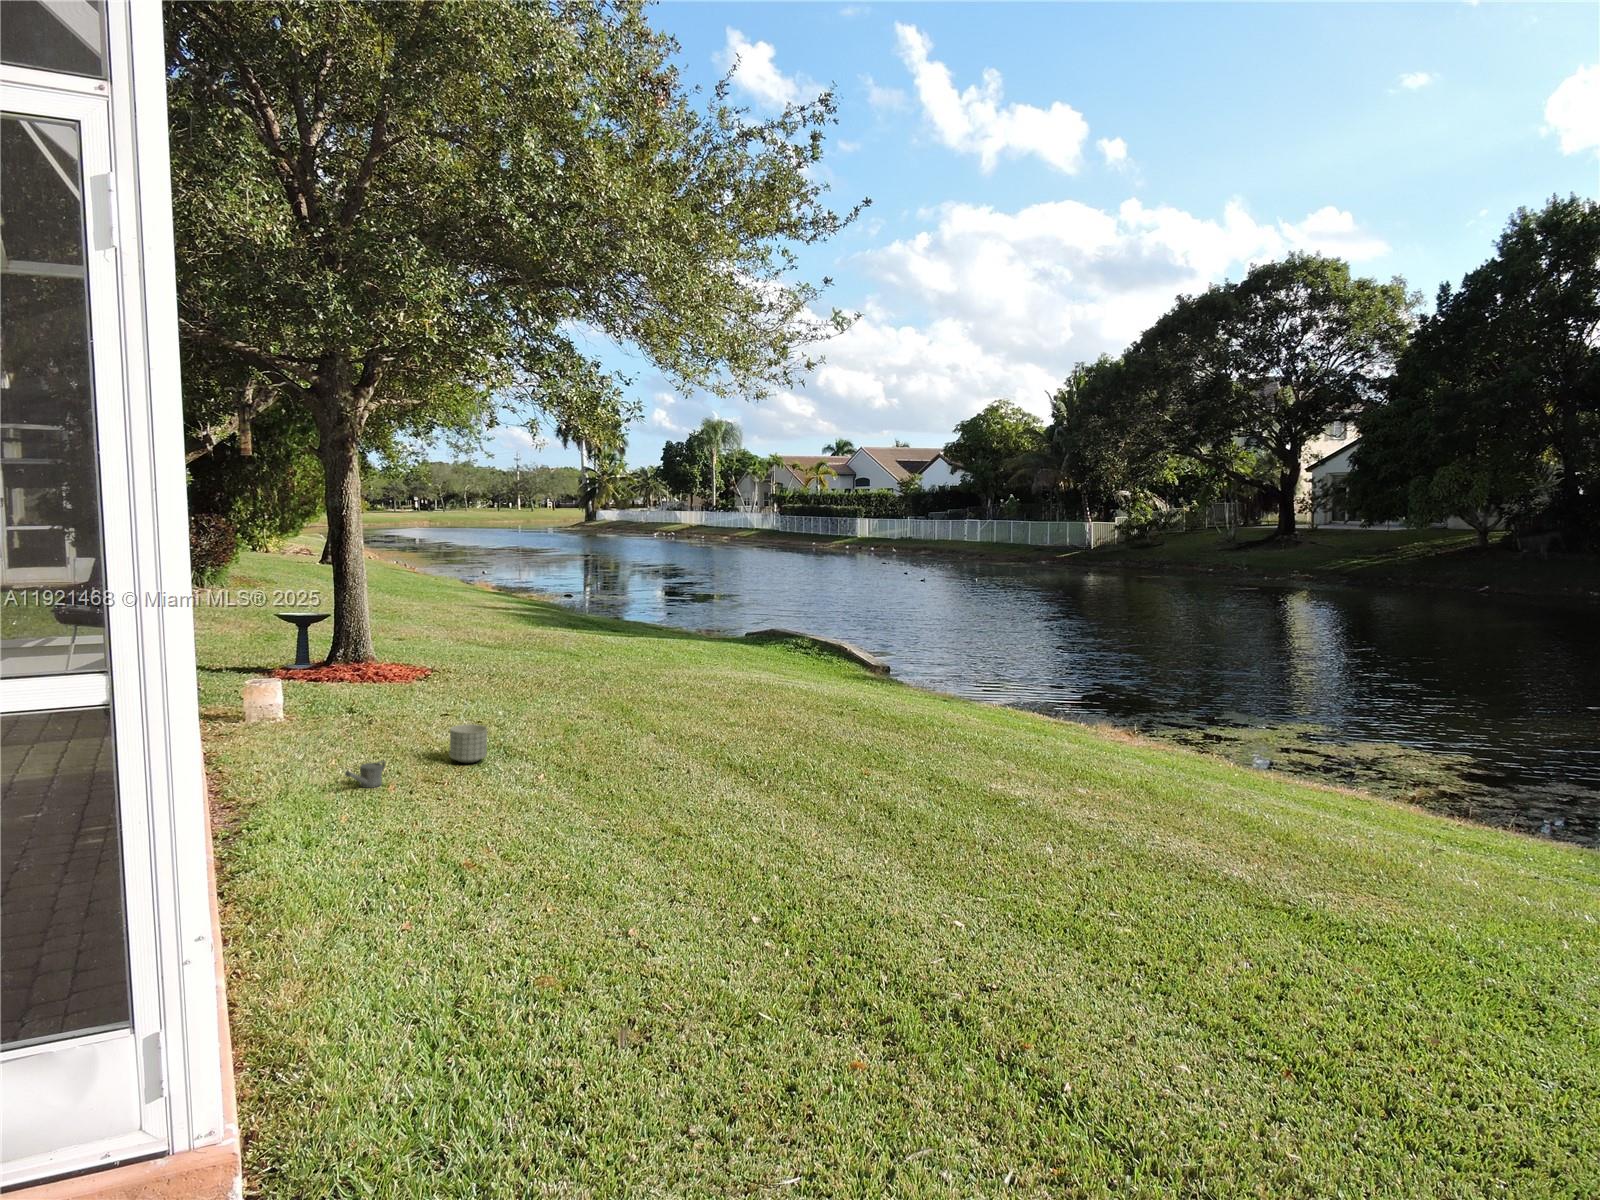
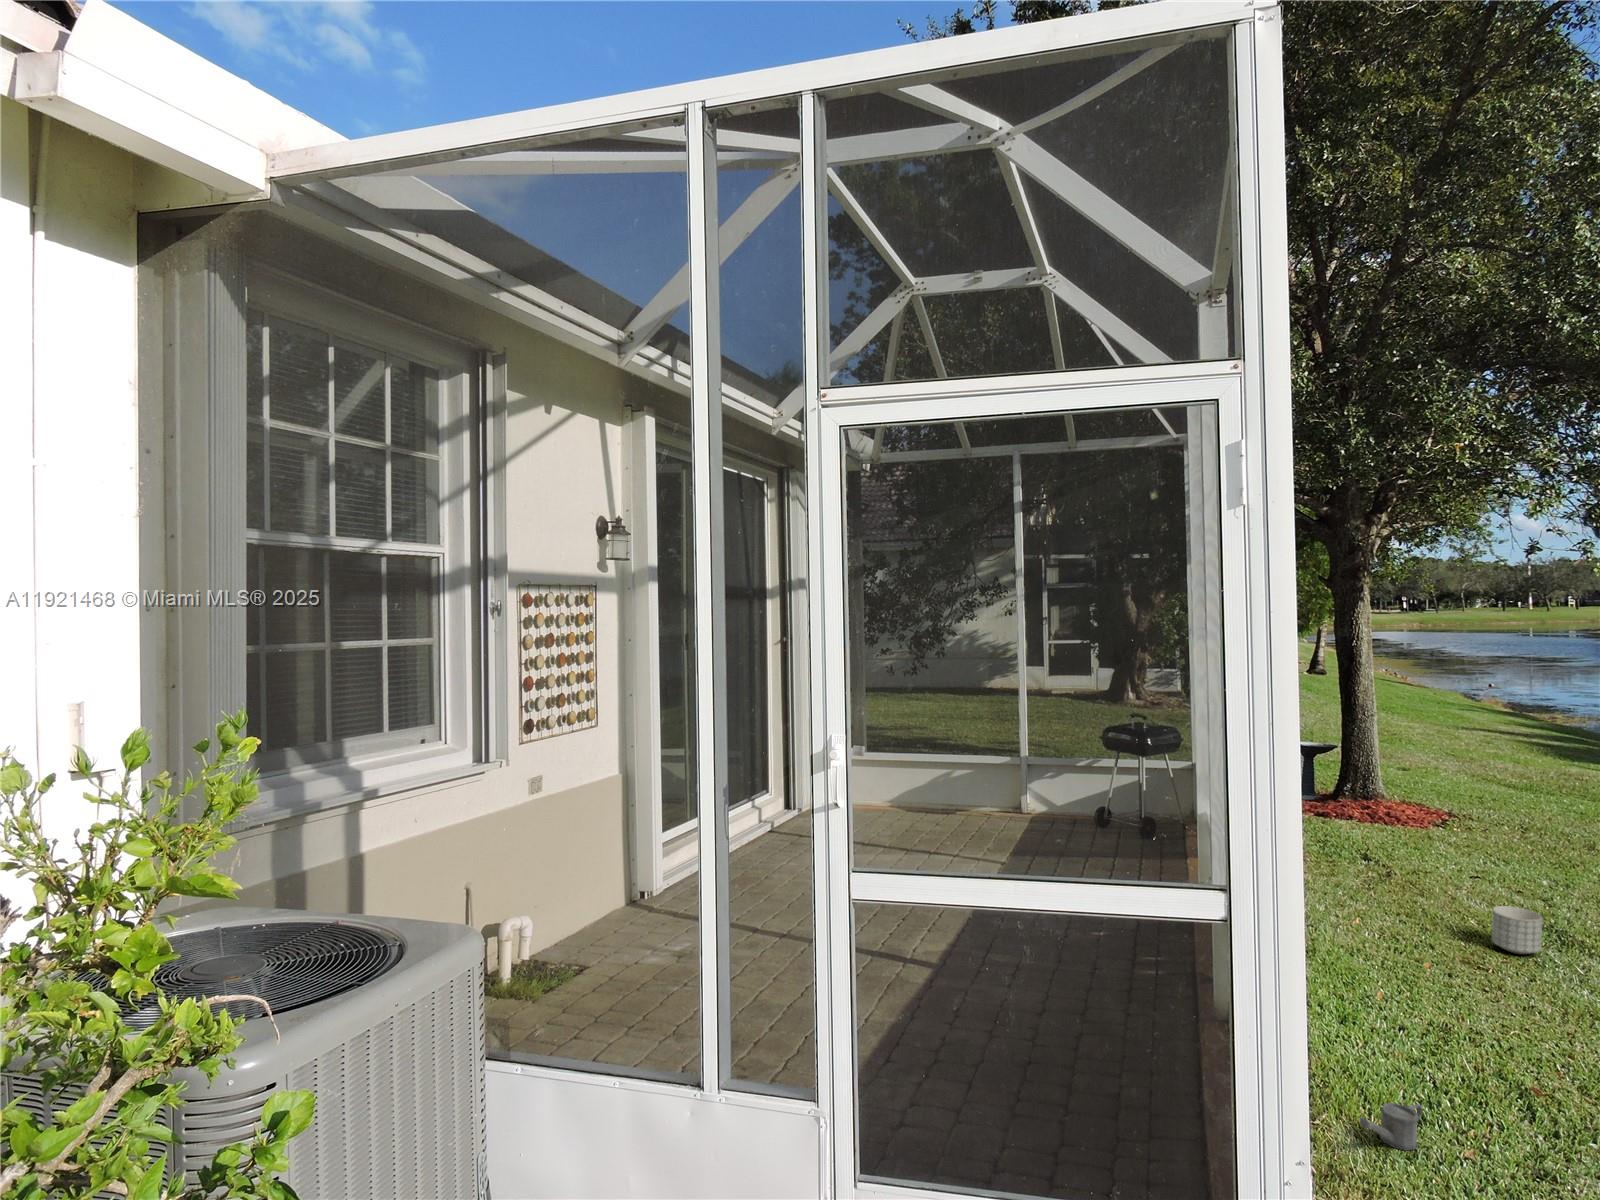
watering can: present [345,761,385,788] -> present [1360,1103,1422,1151]

